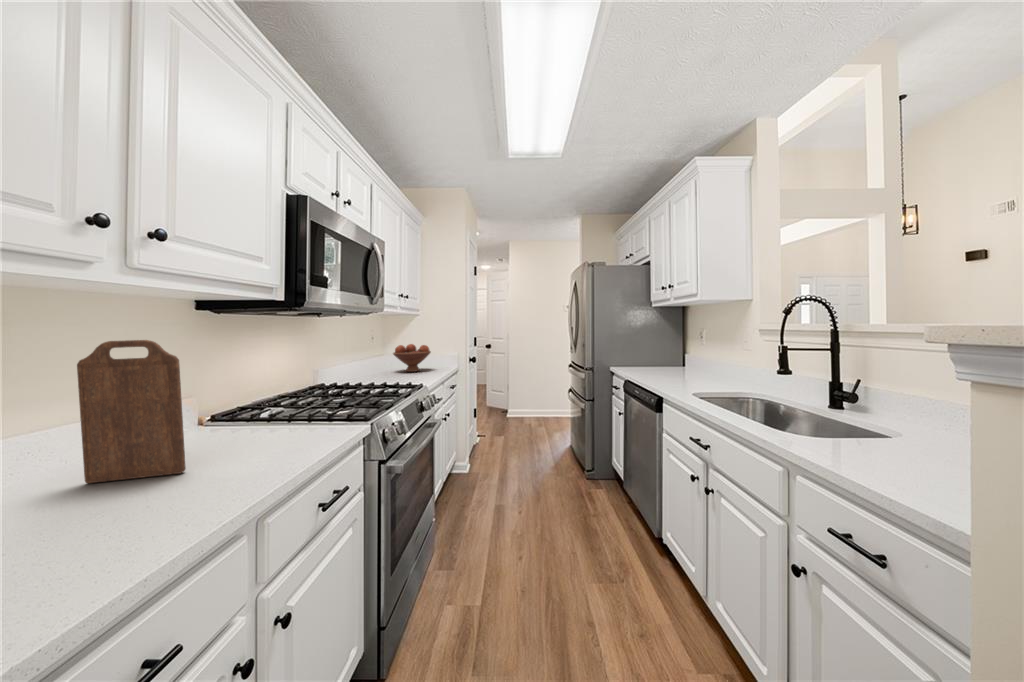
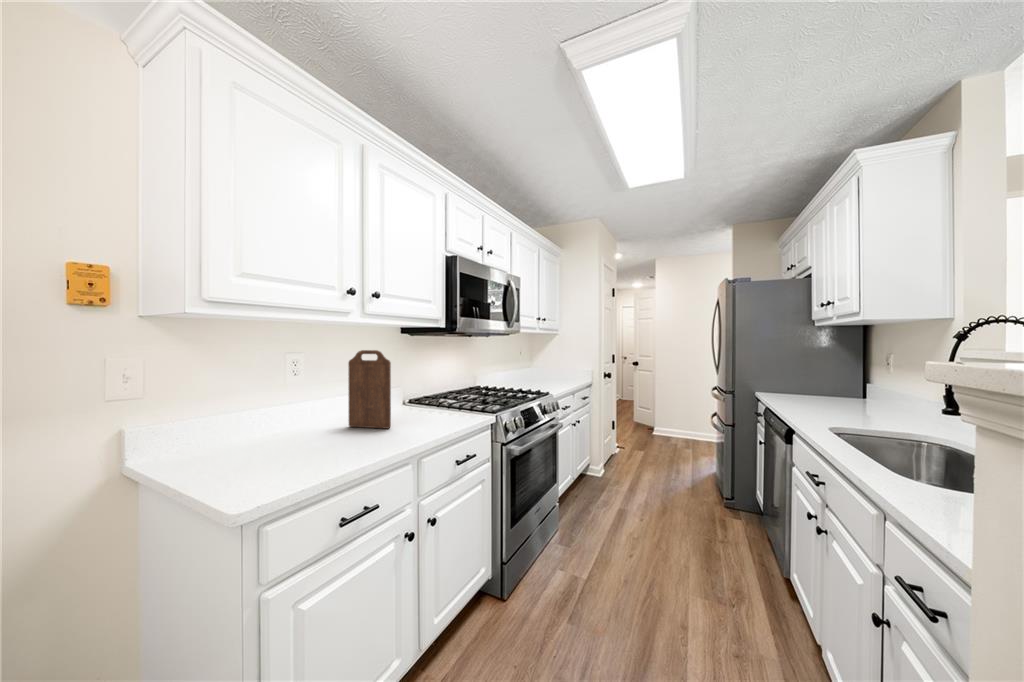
fruit bowl: present [393,344,431,372] -> none [535,355,568,380]

